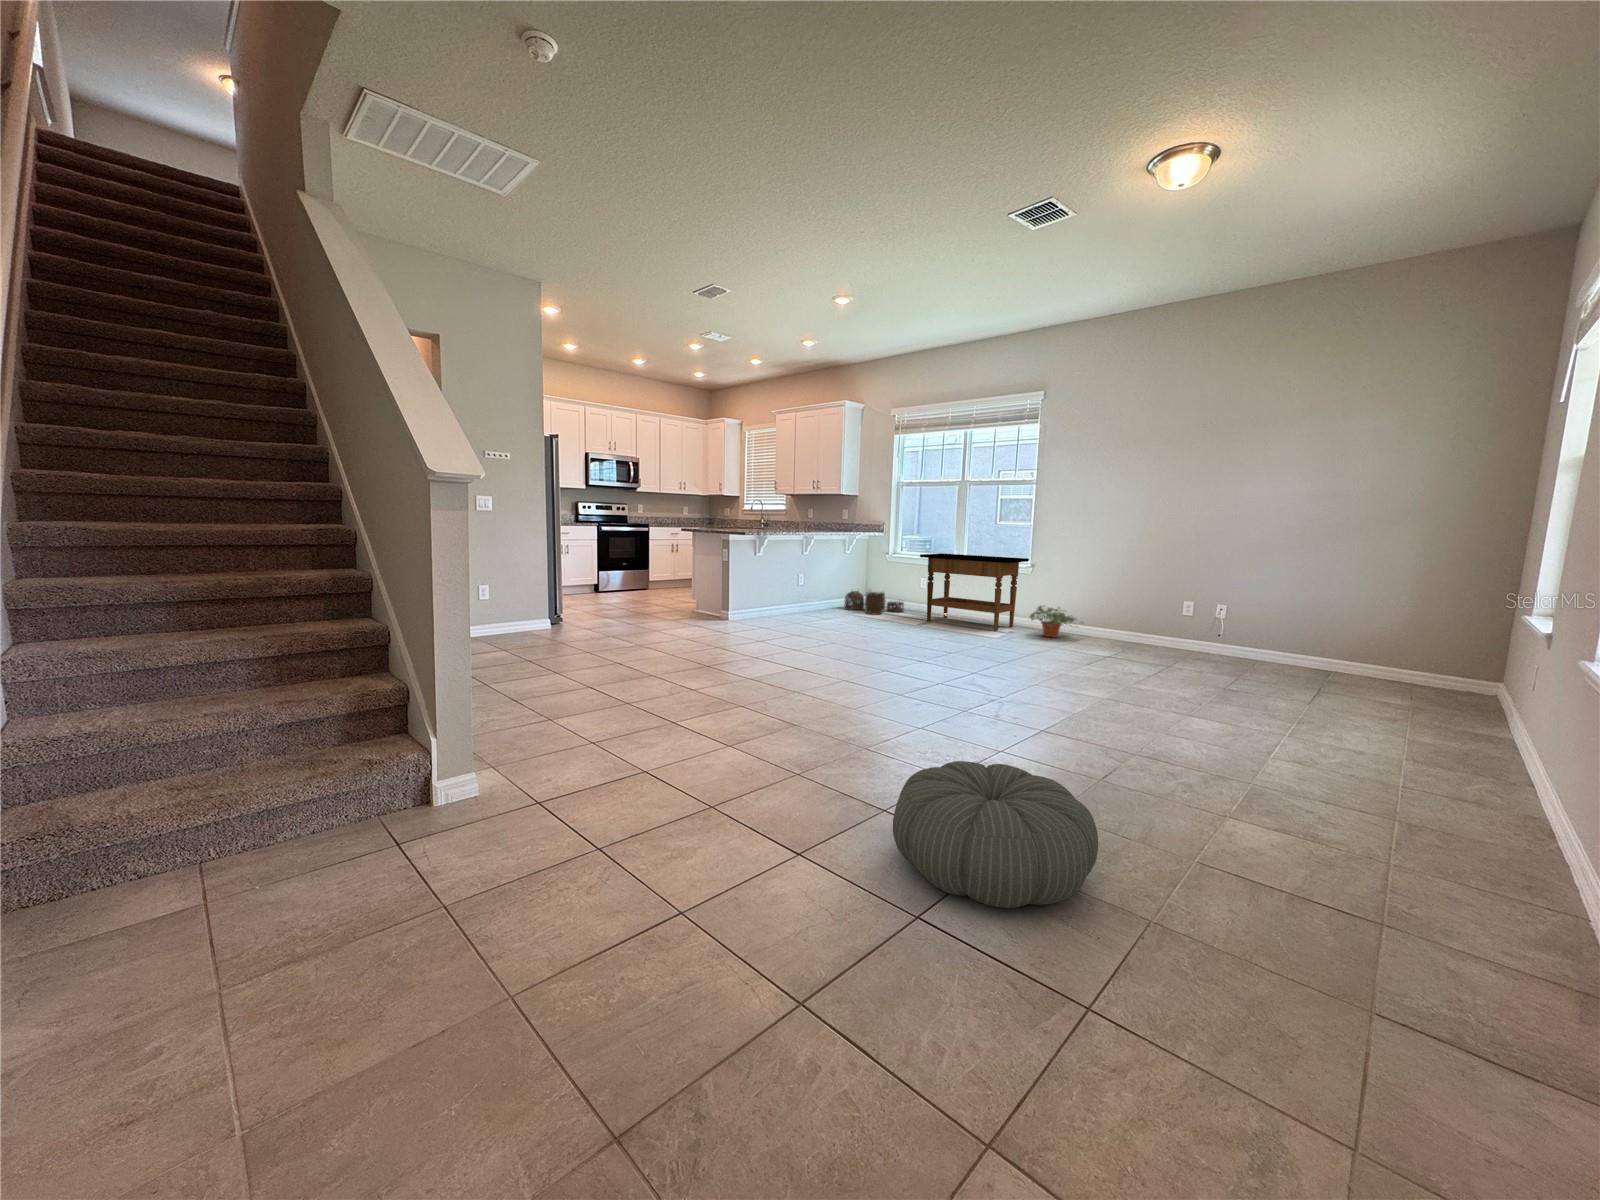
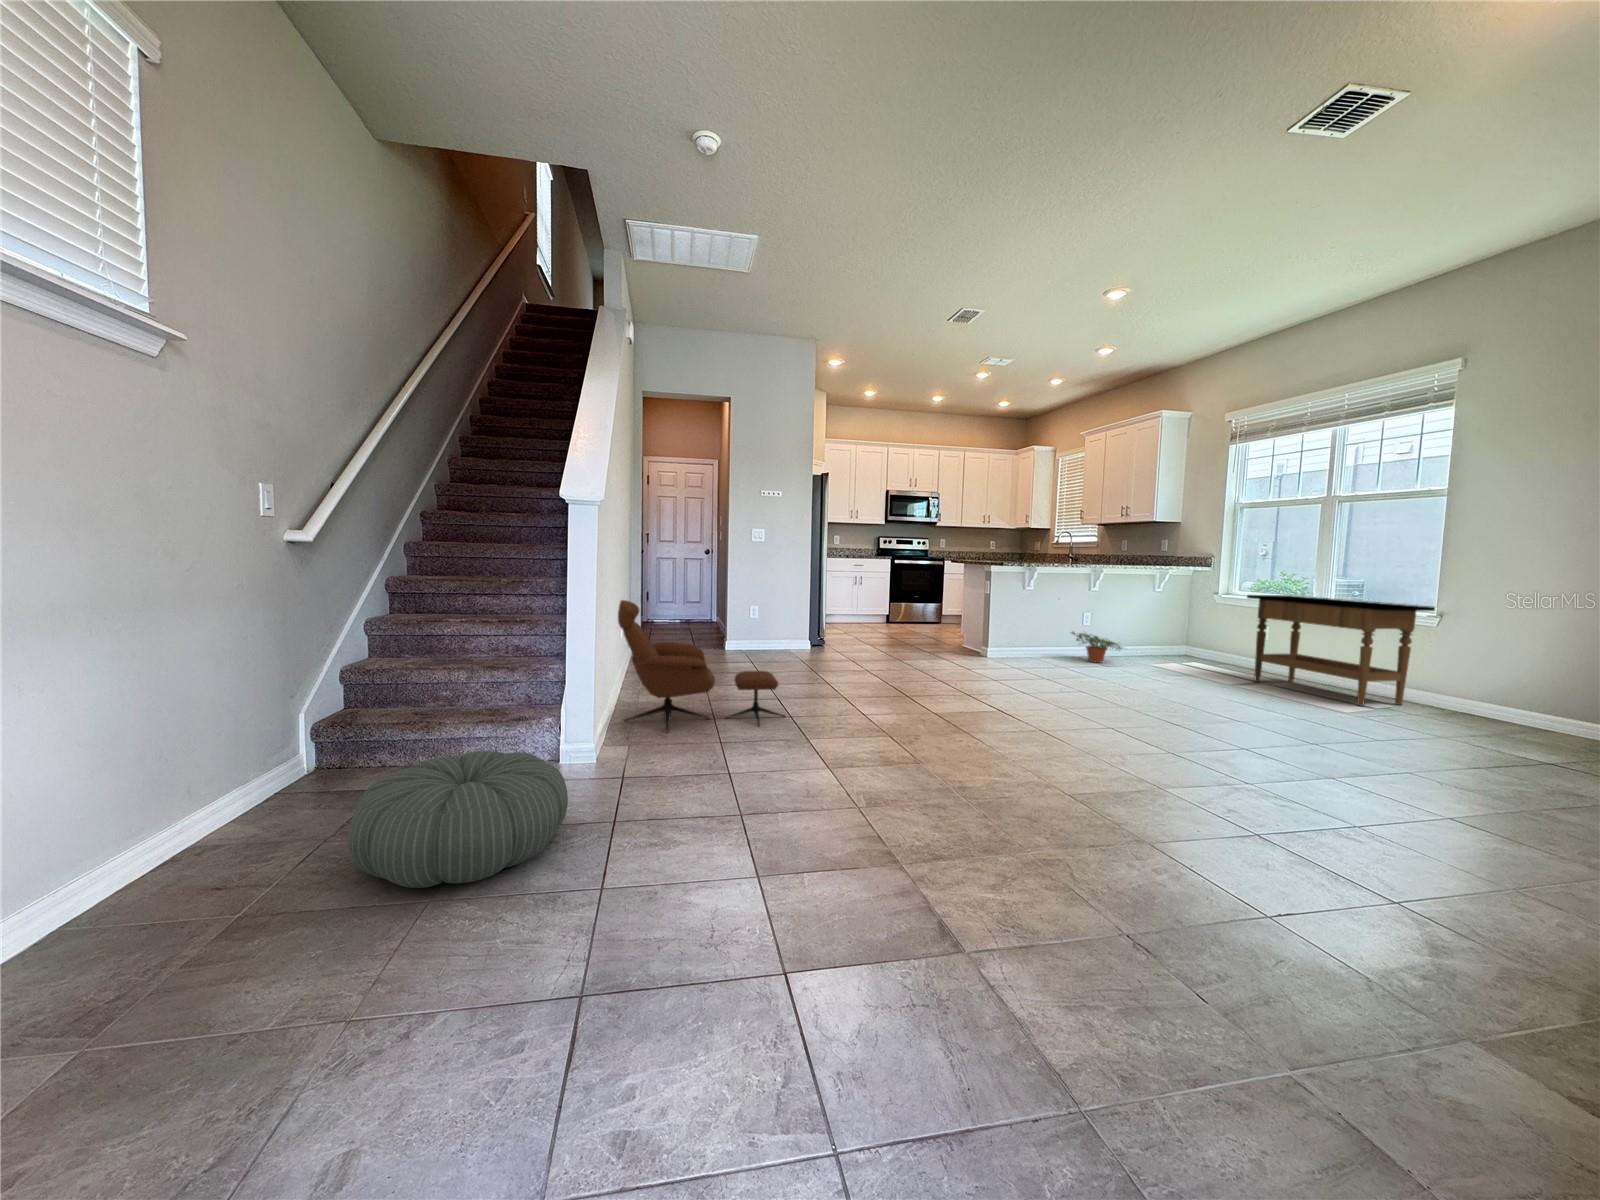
woven basket: present [844,591,904,614] -> none [1147,634,1233,668]
lounge chair: none [418,601,624,754] -> present [618,600,784,732]
potted plant: present [1030,605,1075,637] -> present [1072,632,1122,663]
pouf: present [893,761,1098,908] -> present [348,751,568,888]

